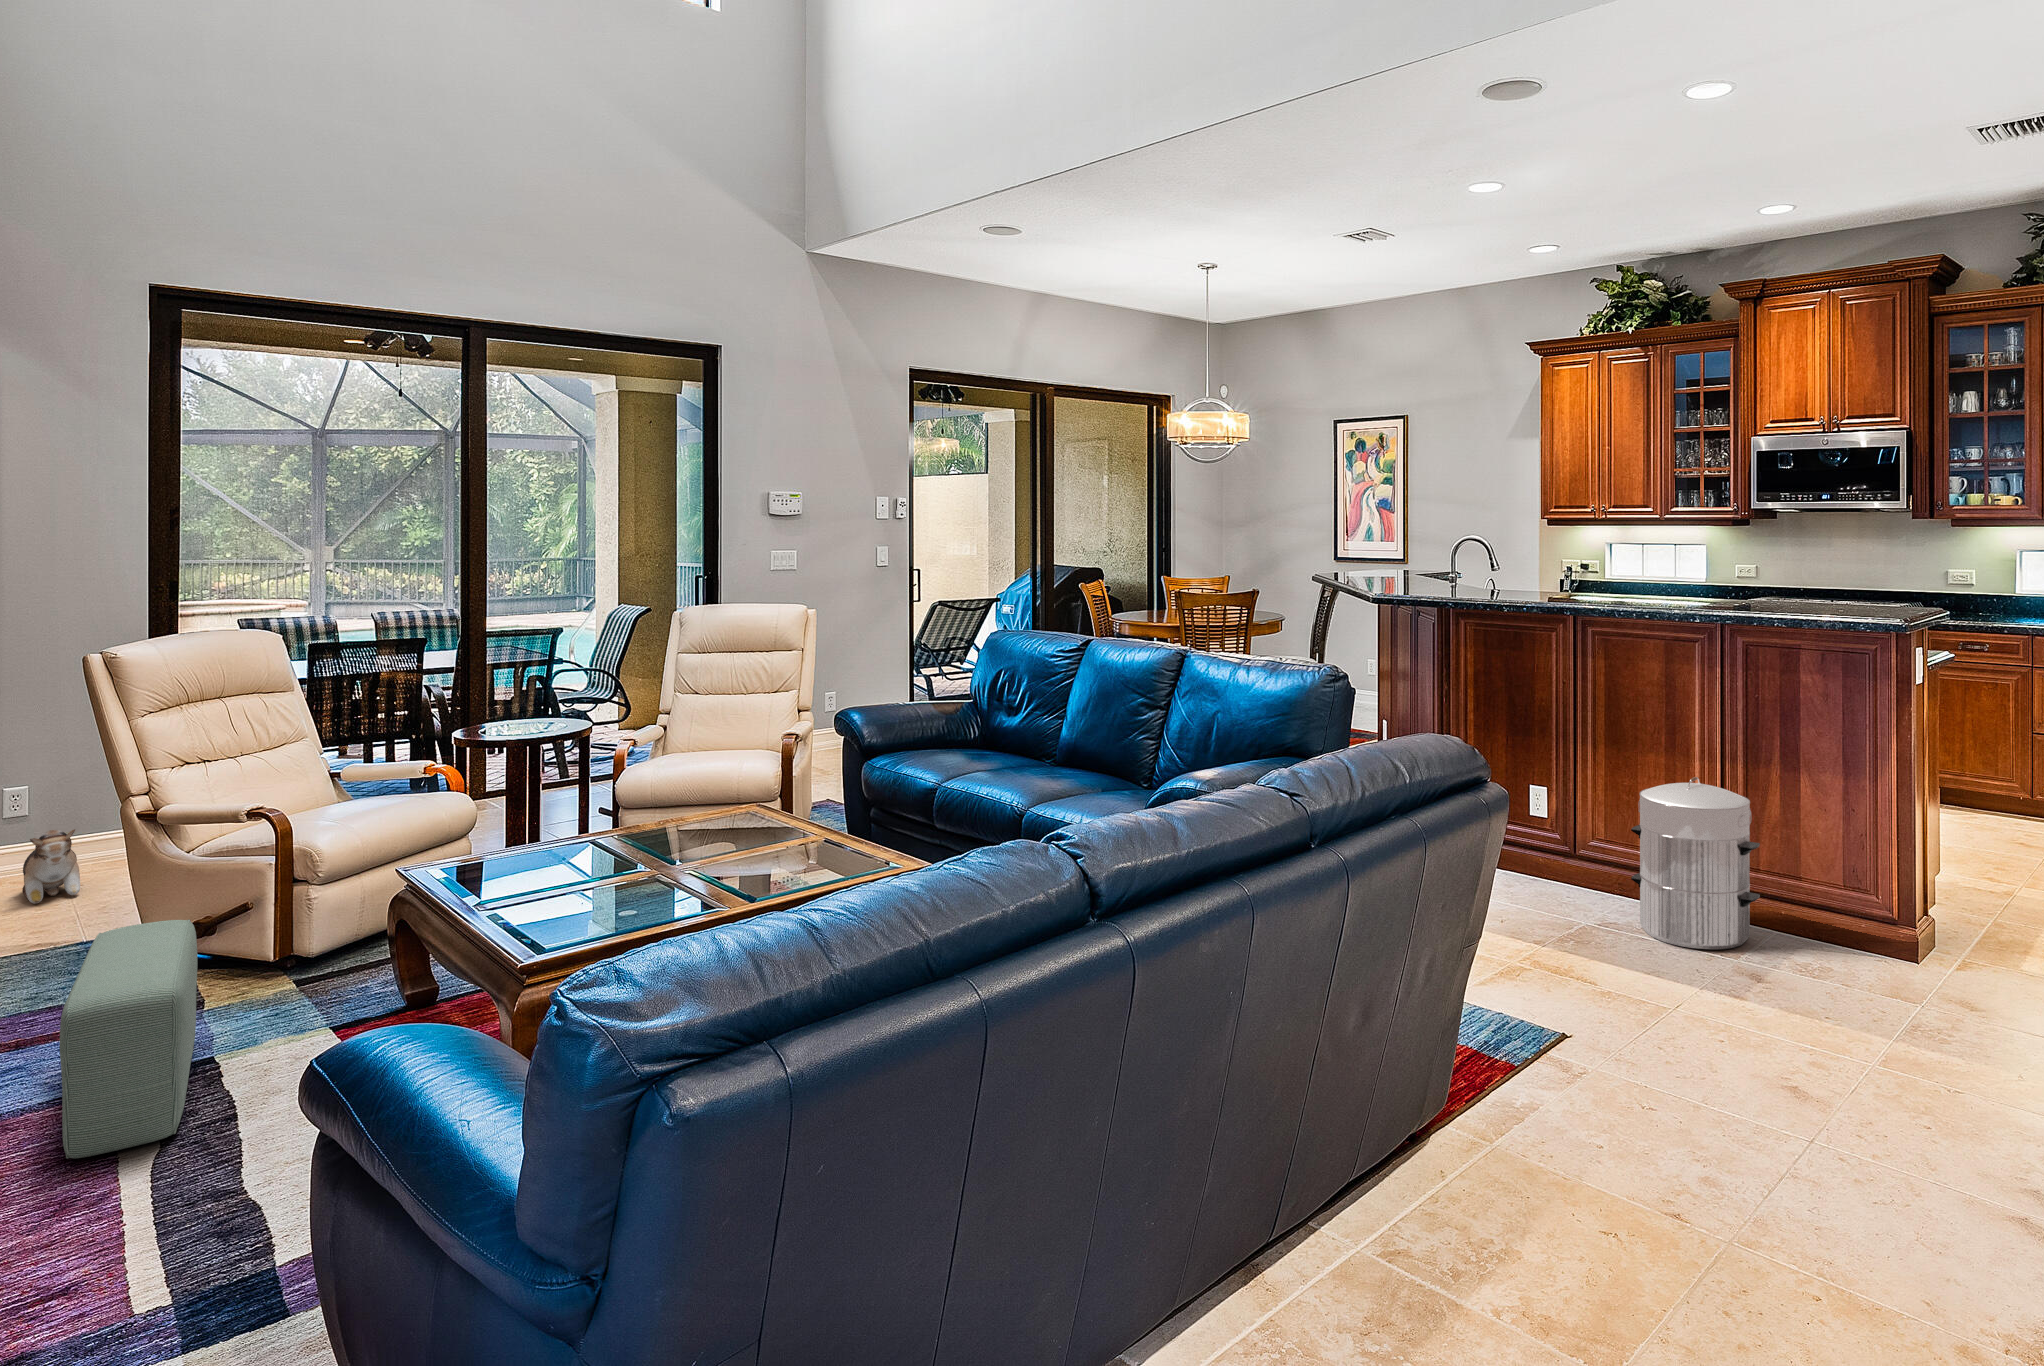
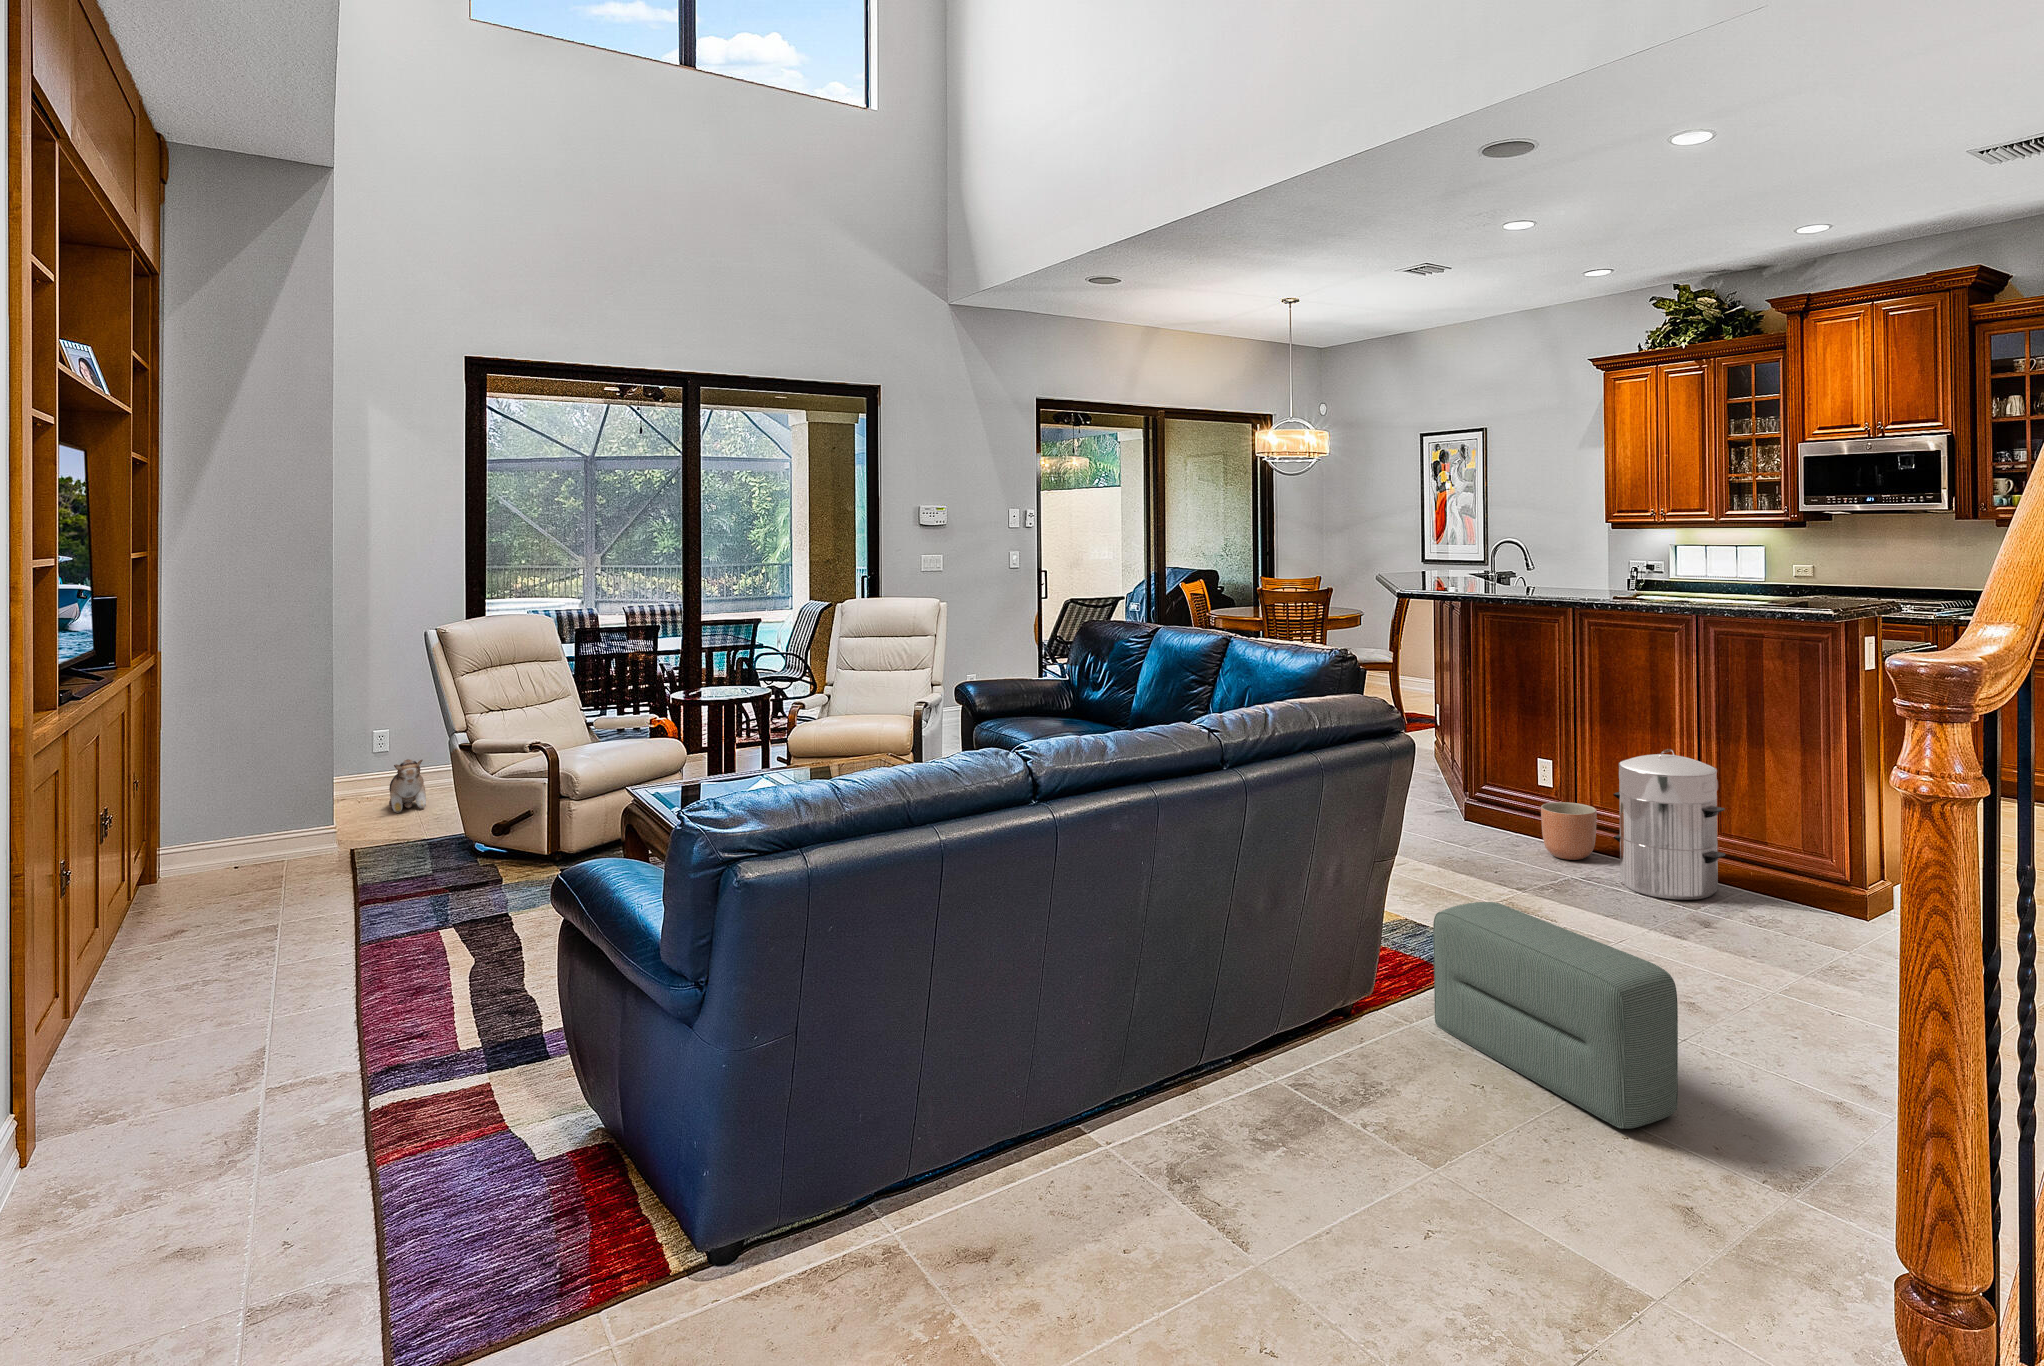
planter: none [1541,837,1603,904] -> present [1541,802,1597,860]
pouf: present [60,920,197,1159] -> present [1433,902,1678,1129]

